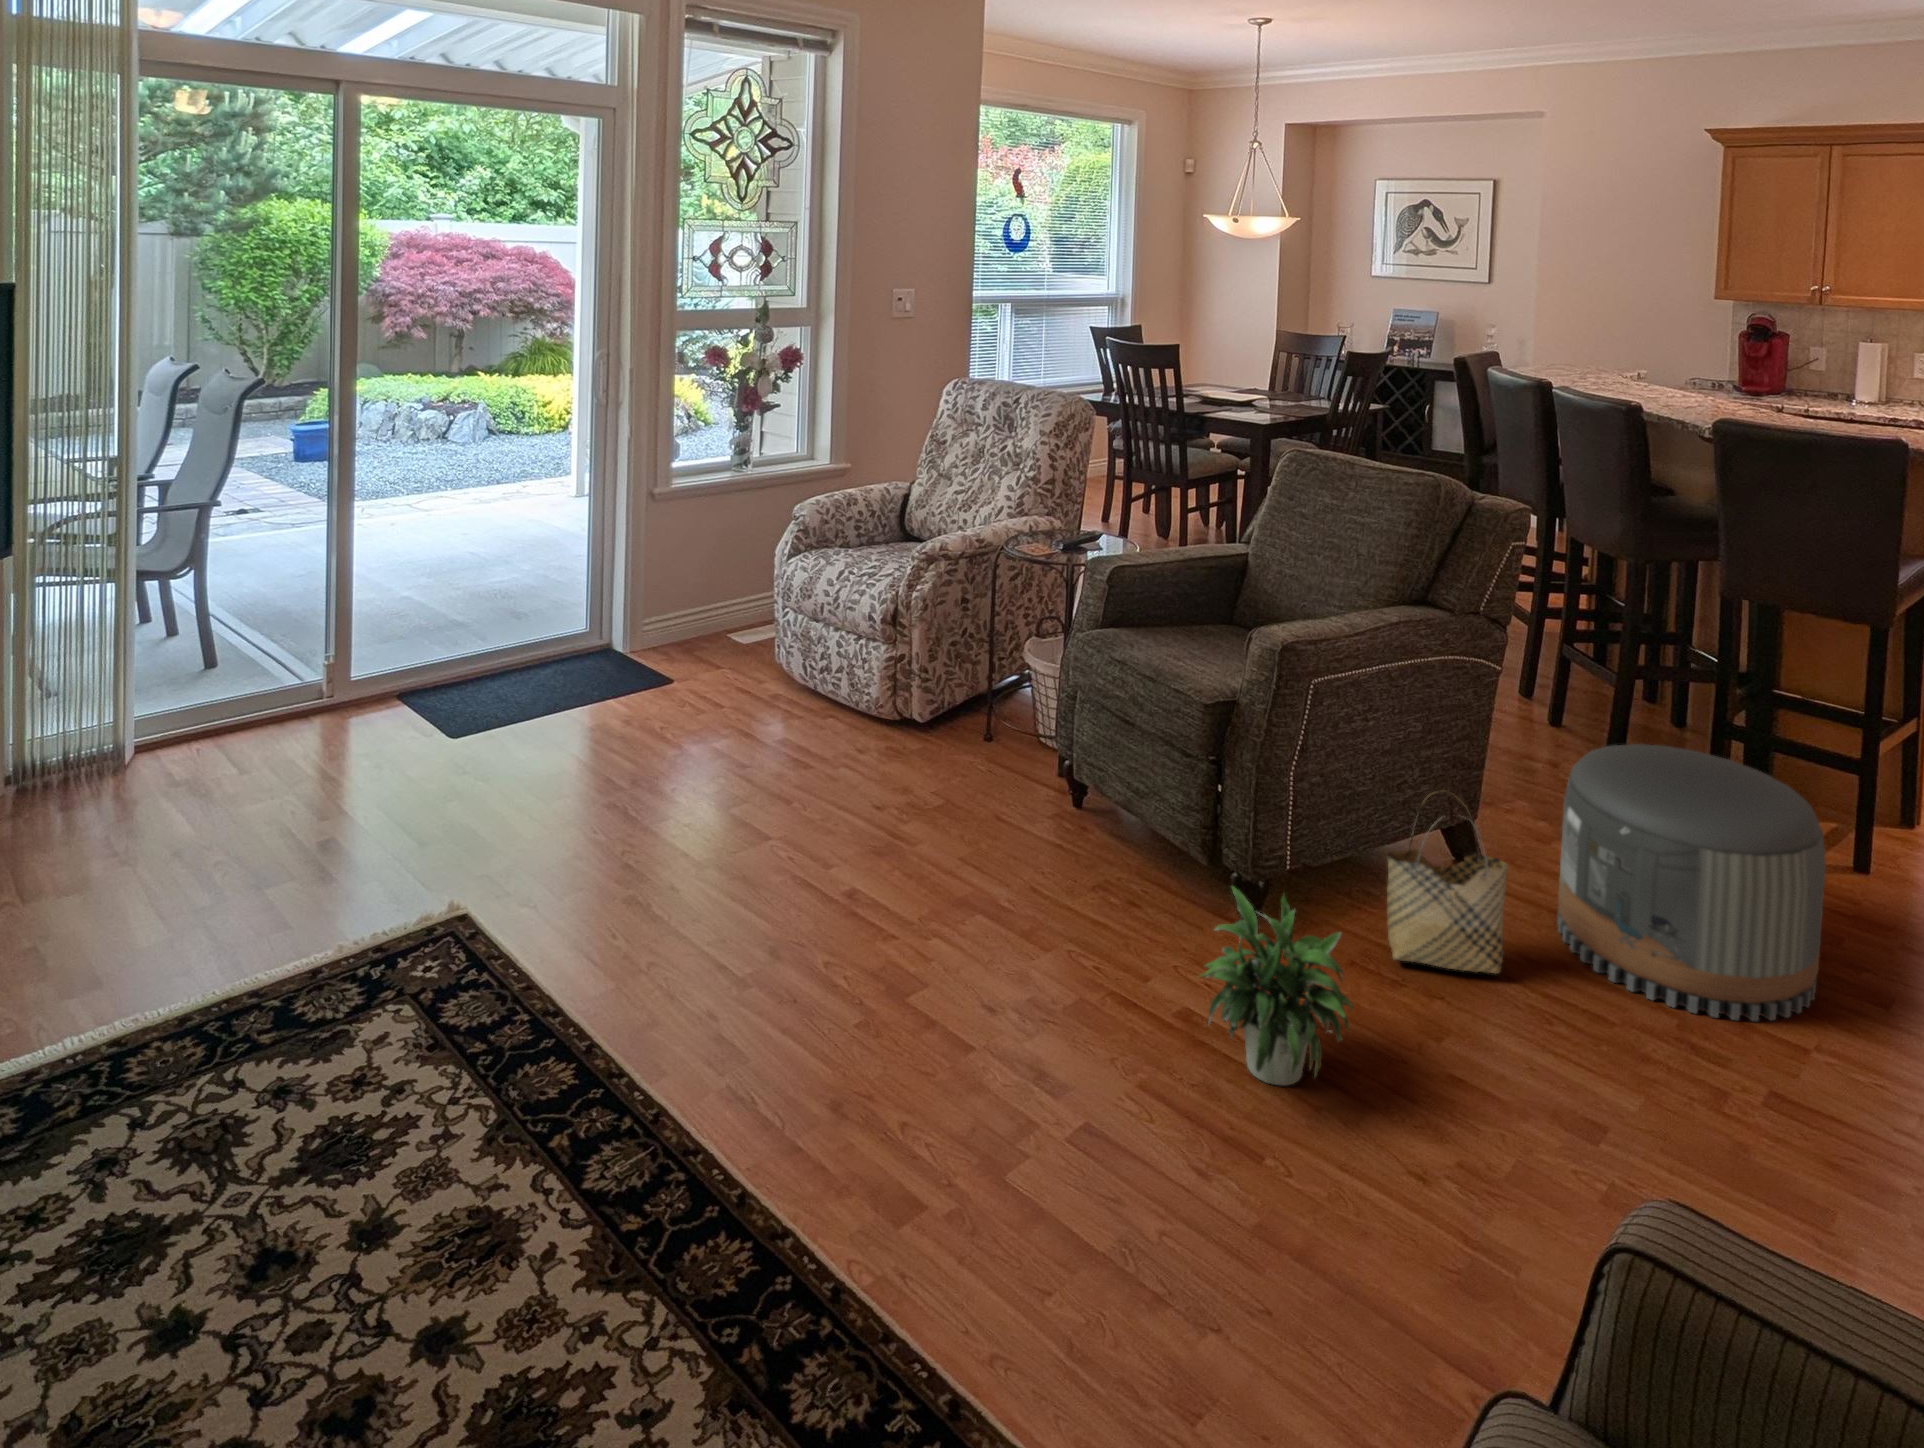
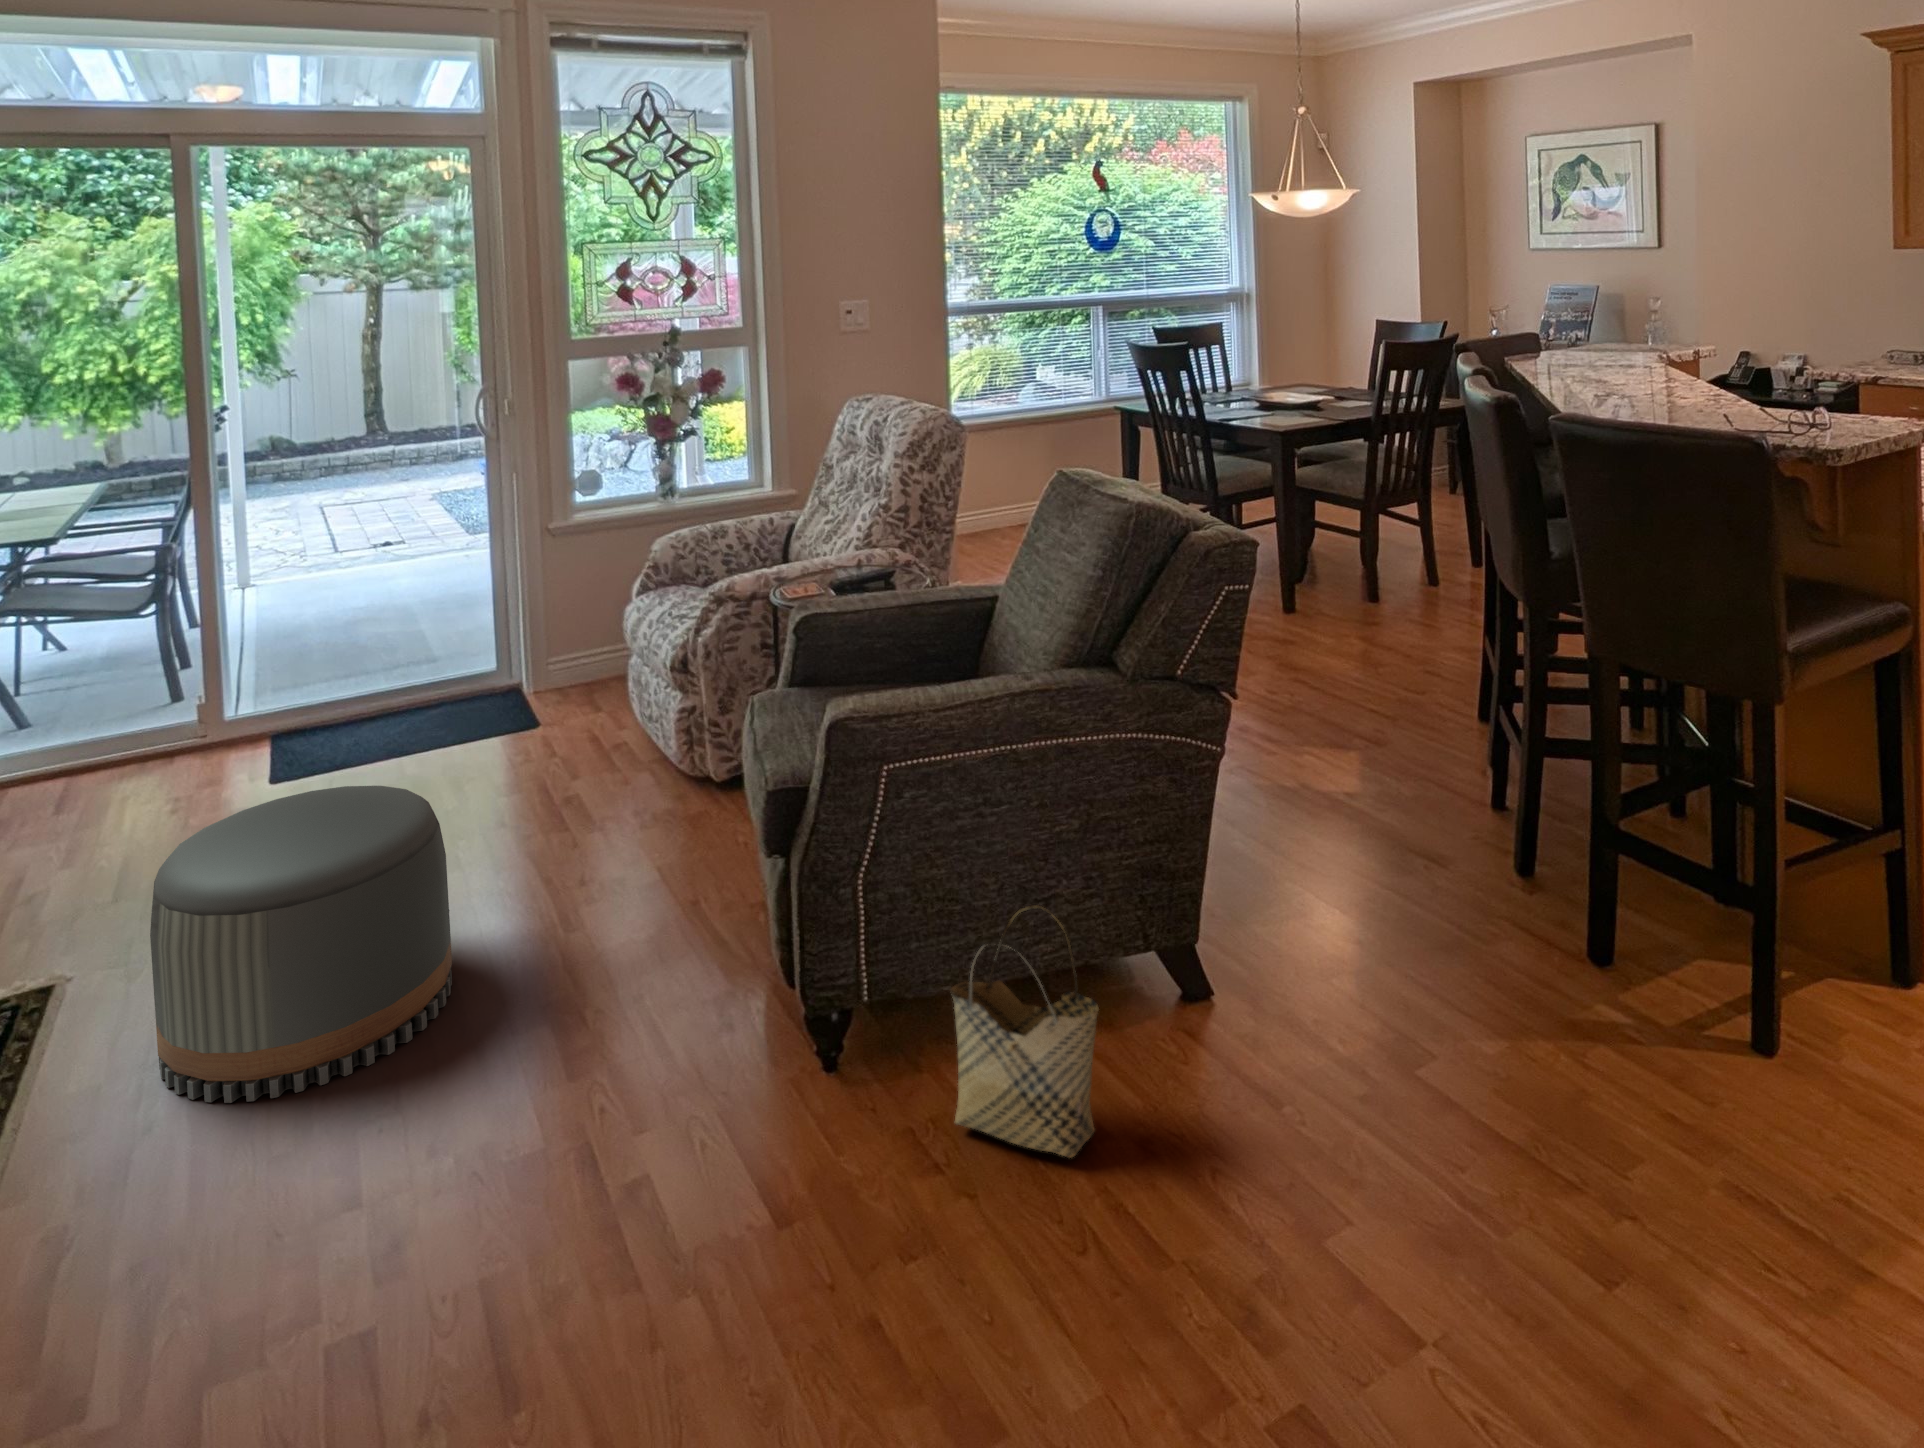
pouf: present [1557,744,1826,1021] -> present [150,786,452,1103]
potted plant: present [1200,886,1353,1085] -> none [547,1020,801,1291]

